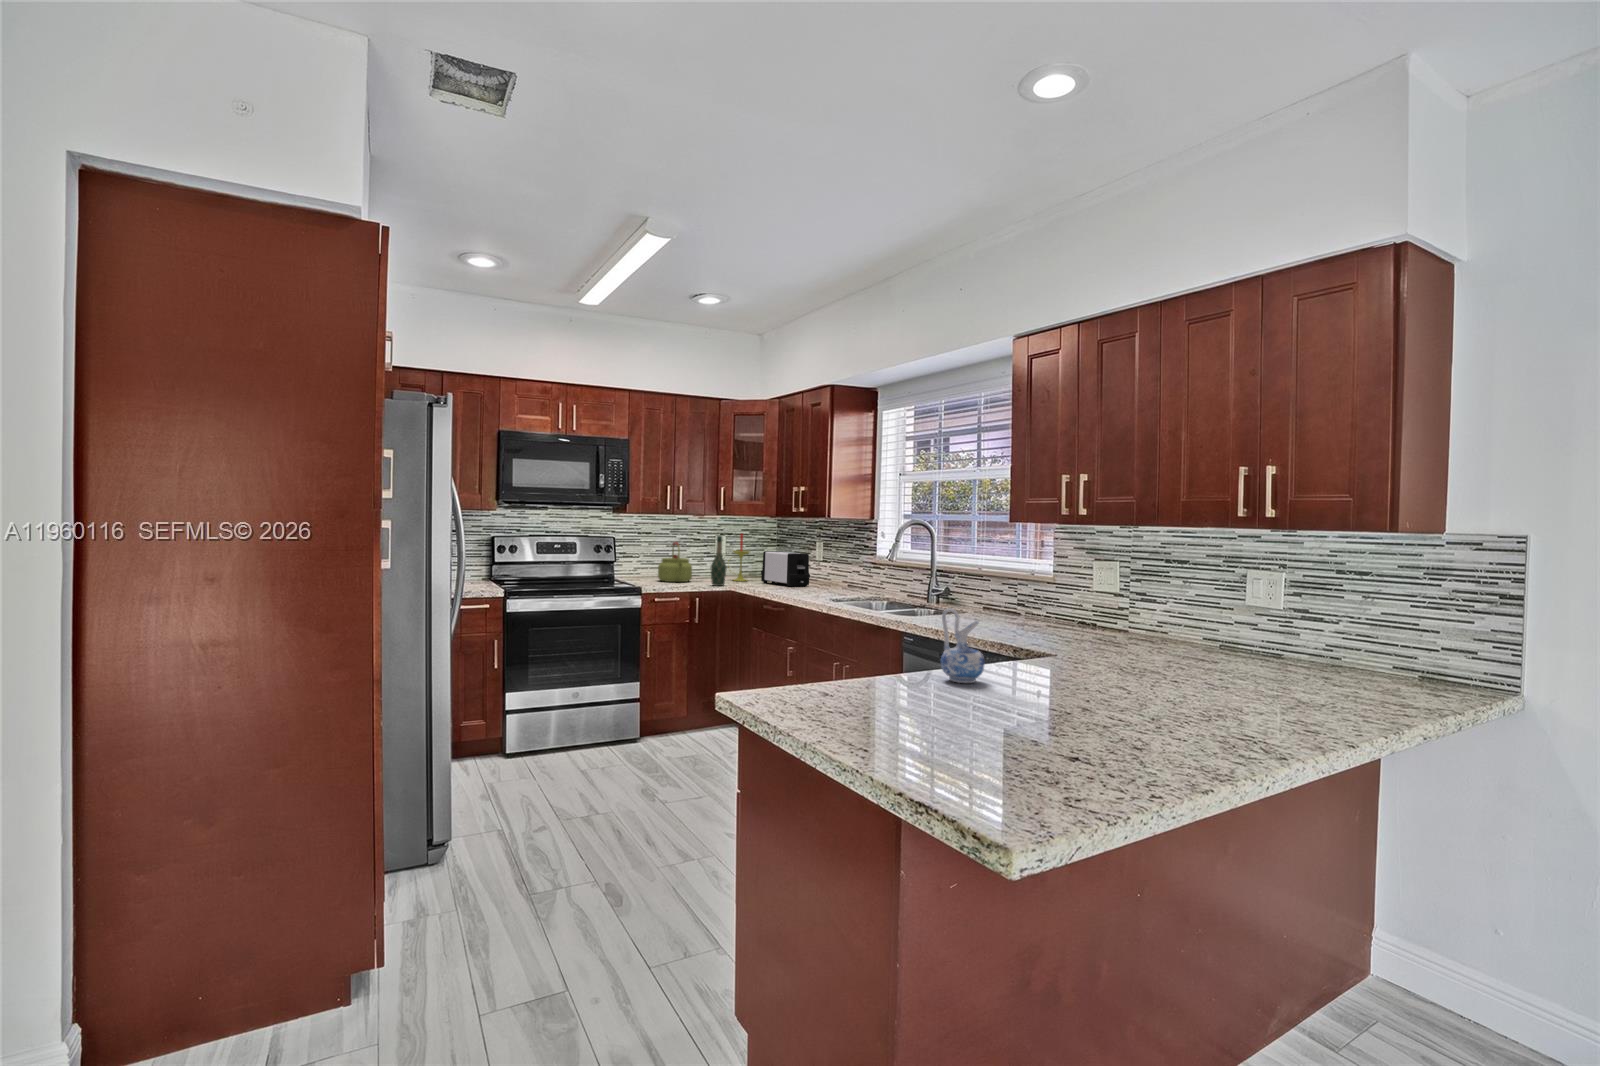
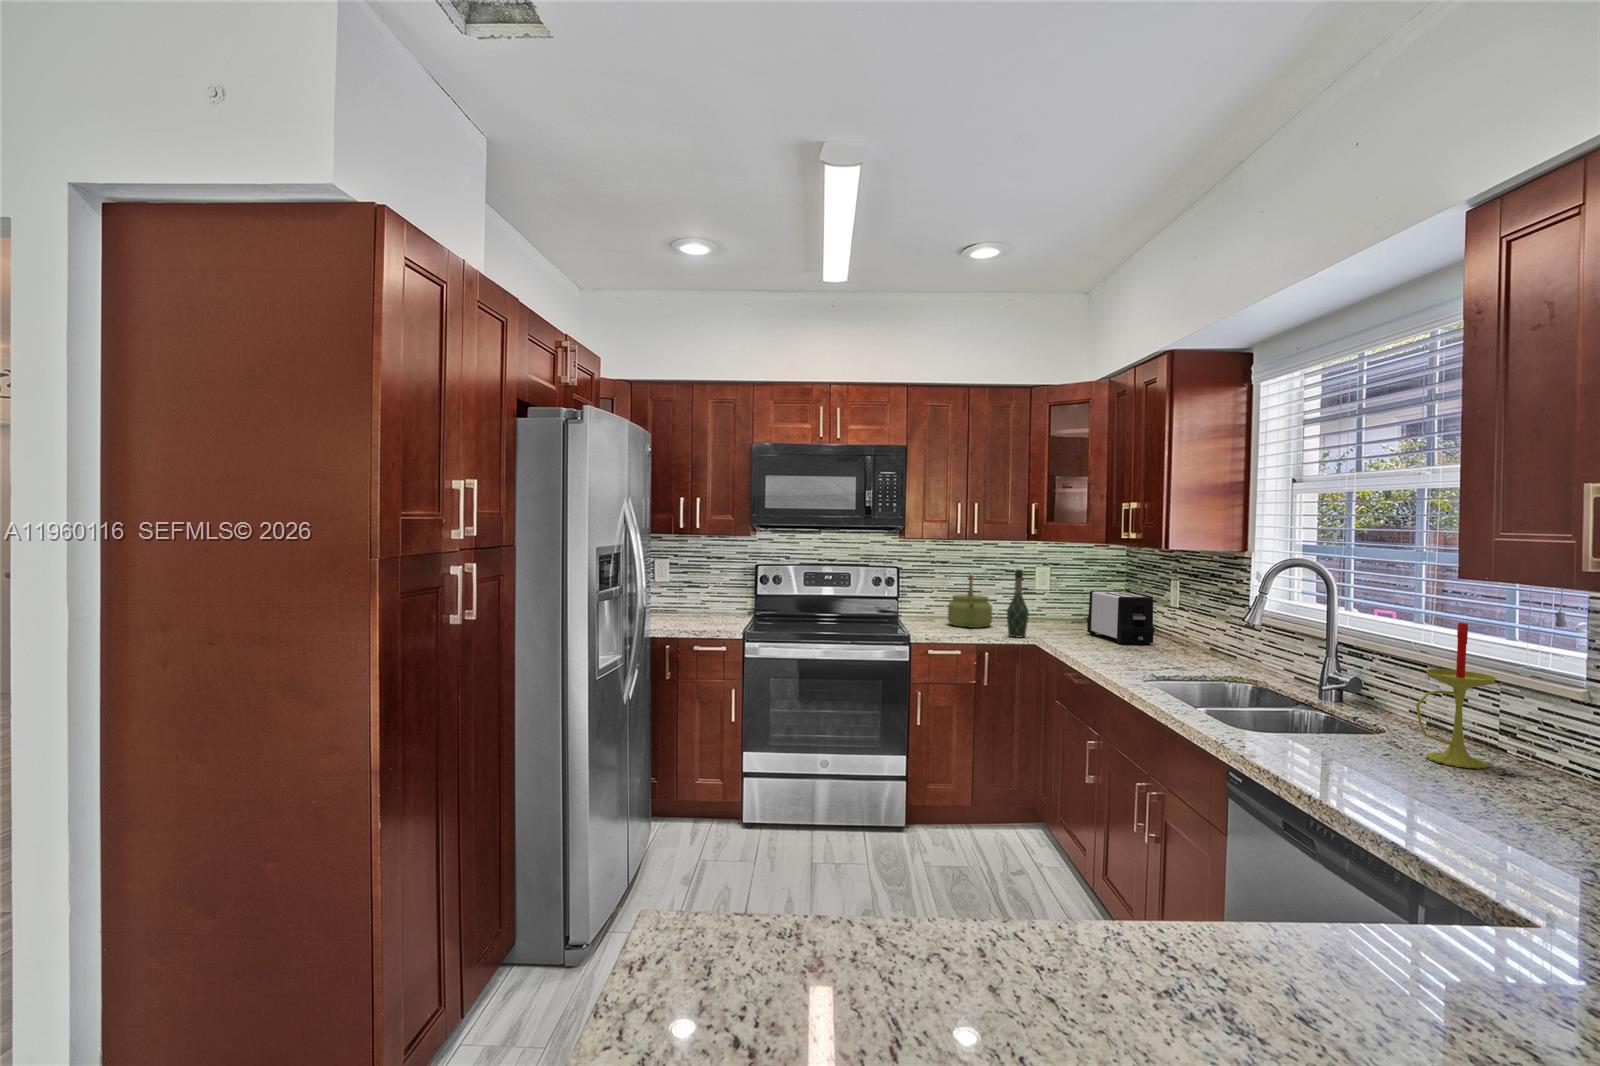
candle: present [733,534,750,581] -> present [1416,623,1497,769]
ceramic pitcher: present [941,608,985,683] -> none [1105,816,1210,1001]

